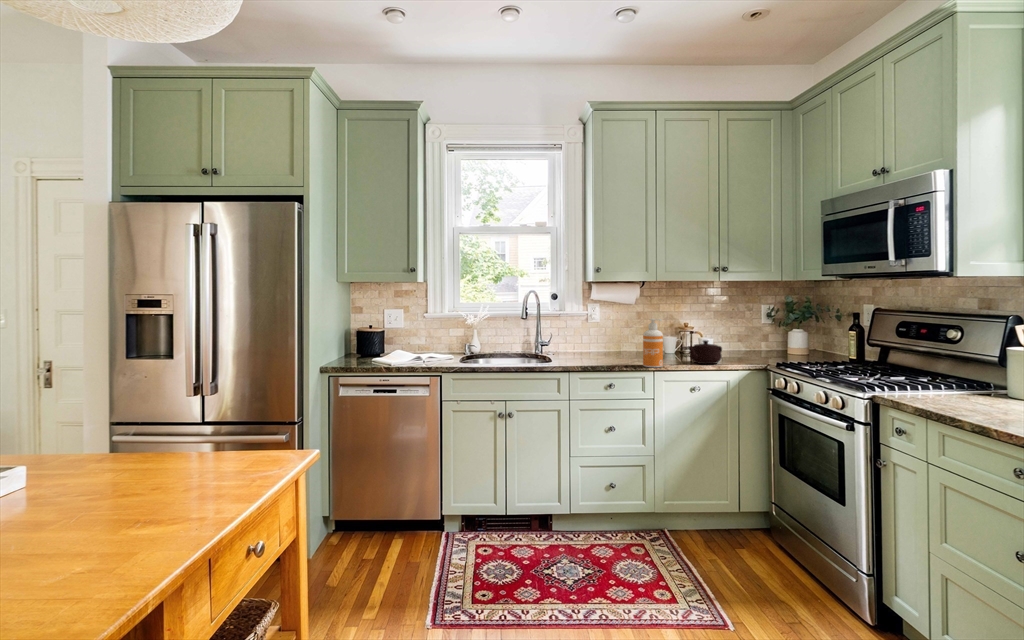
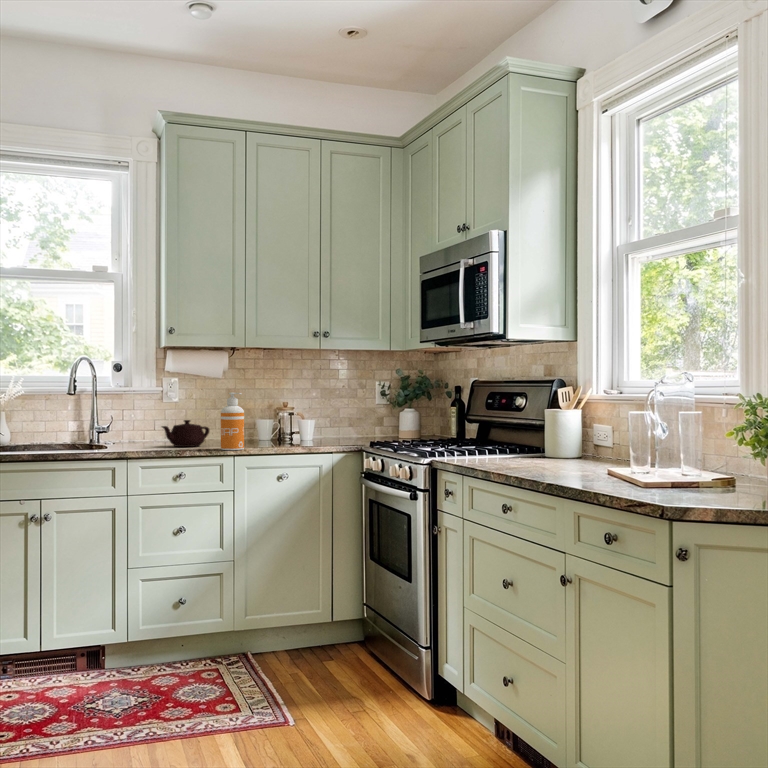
teapot: present [688,340,722,364] -> present [162,420,209,447]

